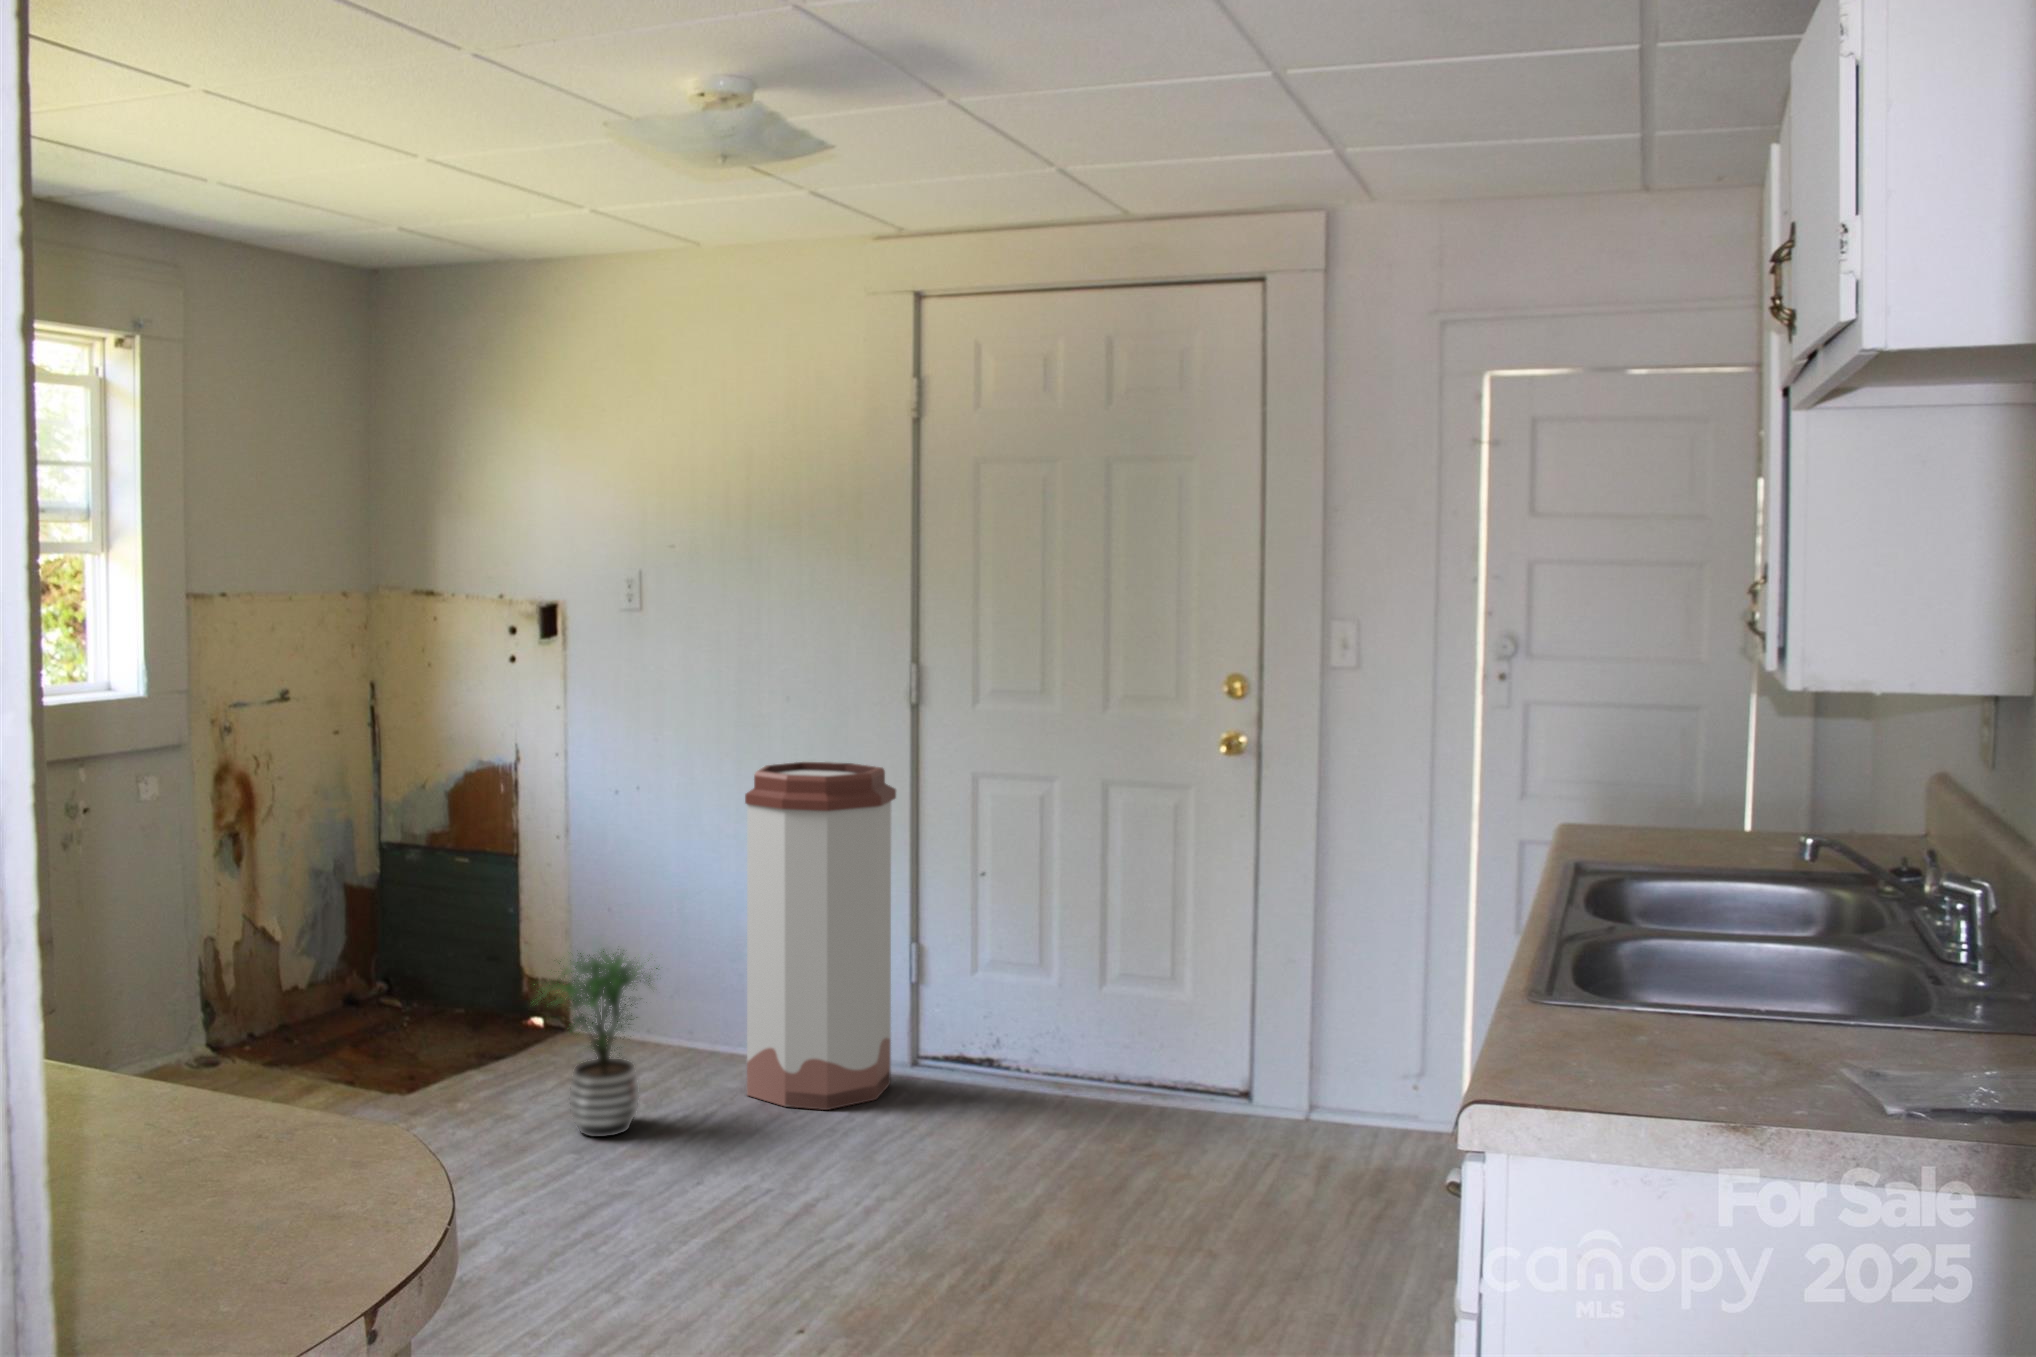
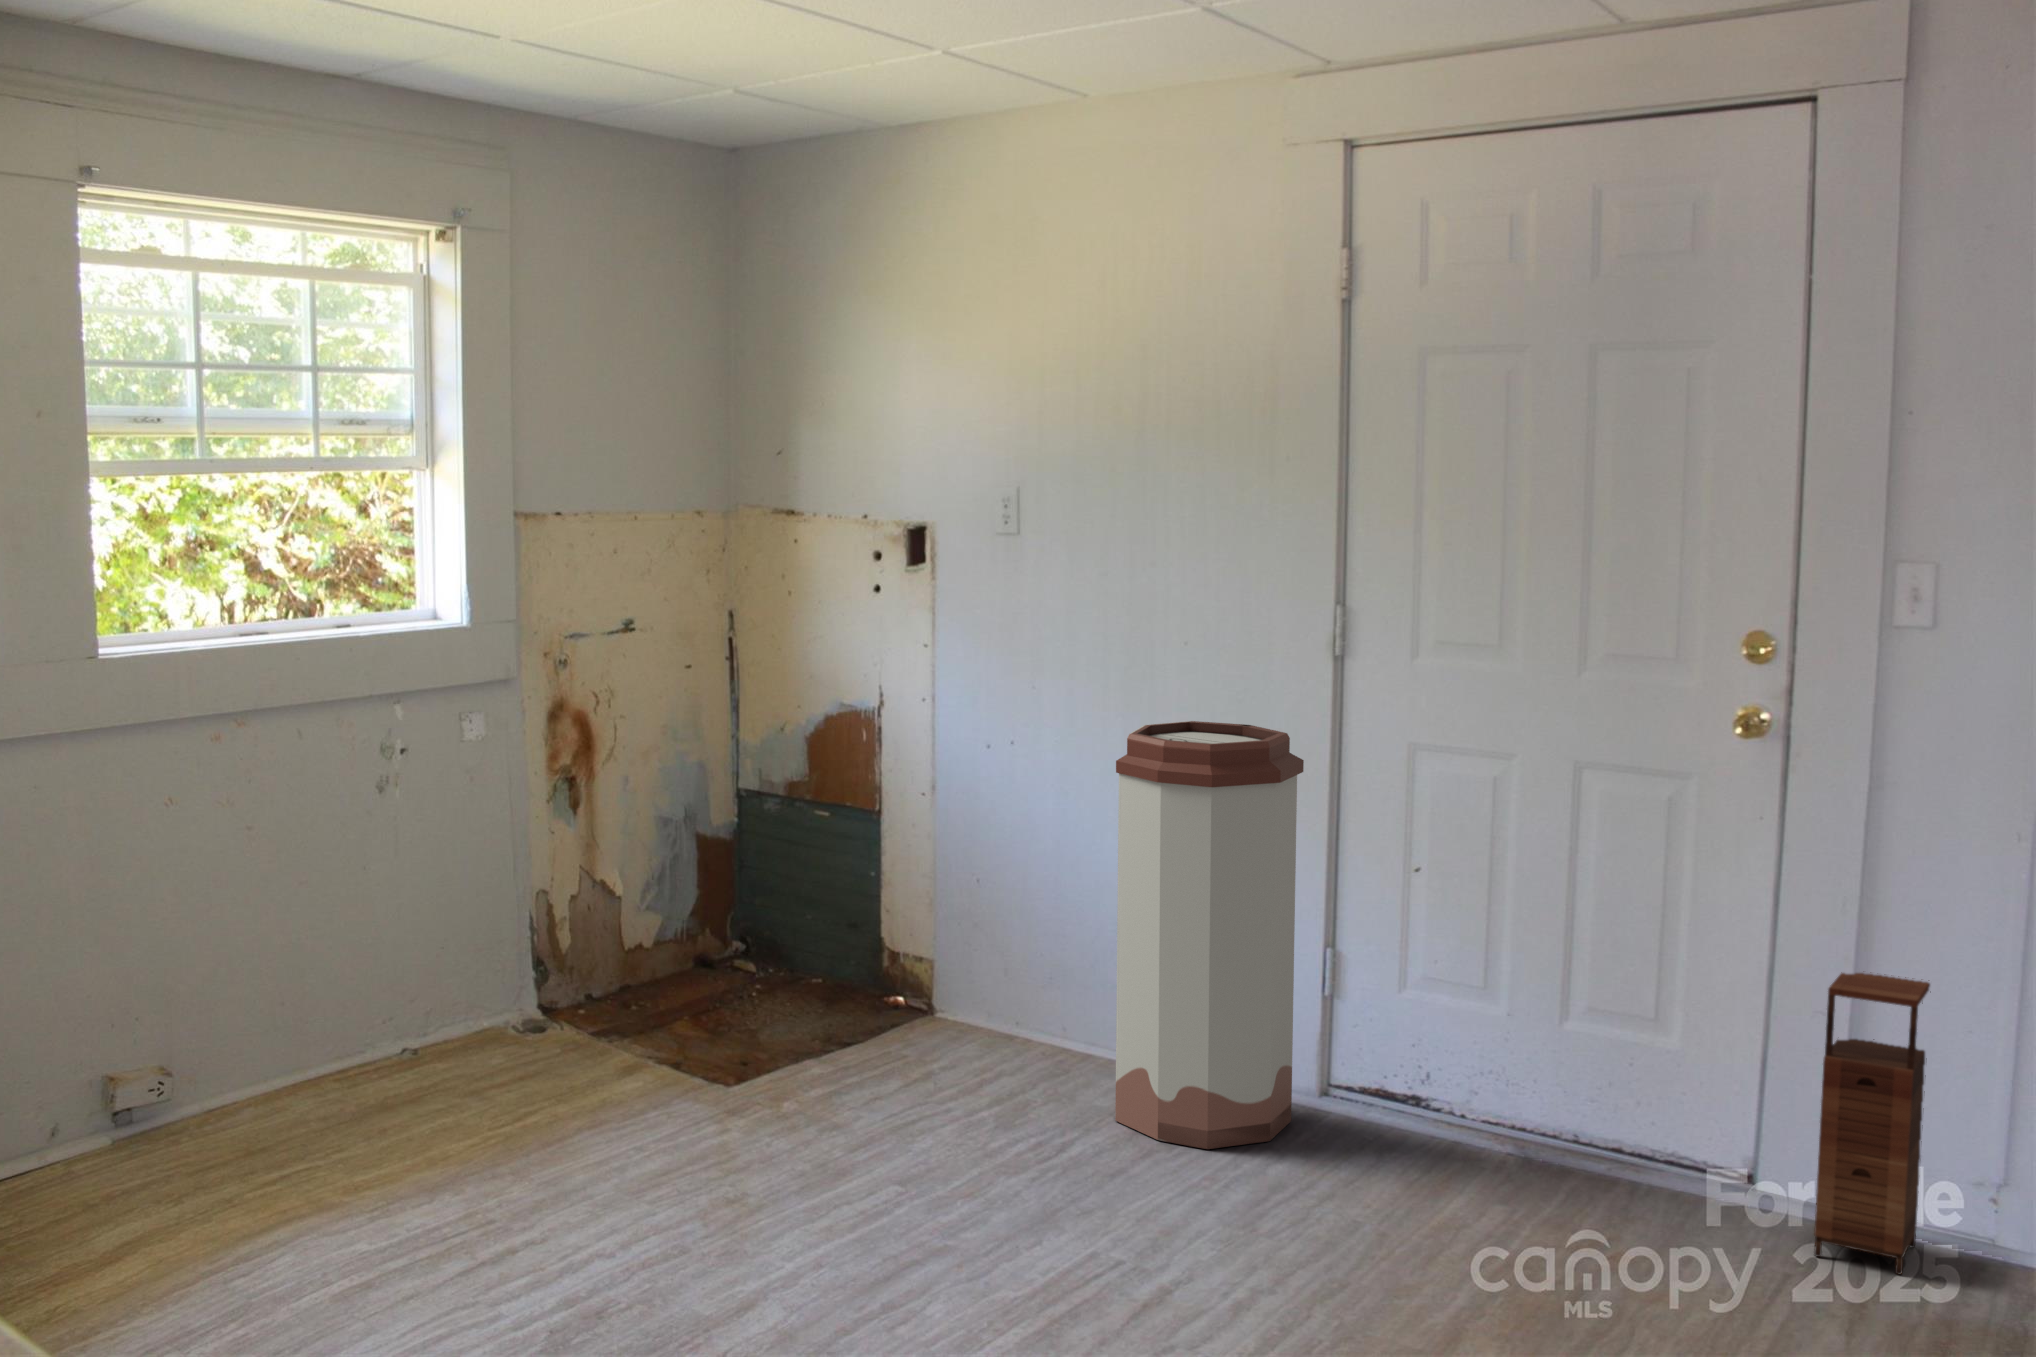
storage cabinet: none [1295,926,1367,1150] -> present [1814,973,1930,1275]
potted plant: present [532,949,658,1137] -> none [859,934,1014,1160]

